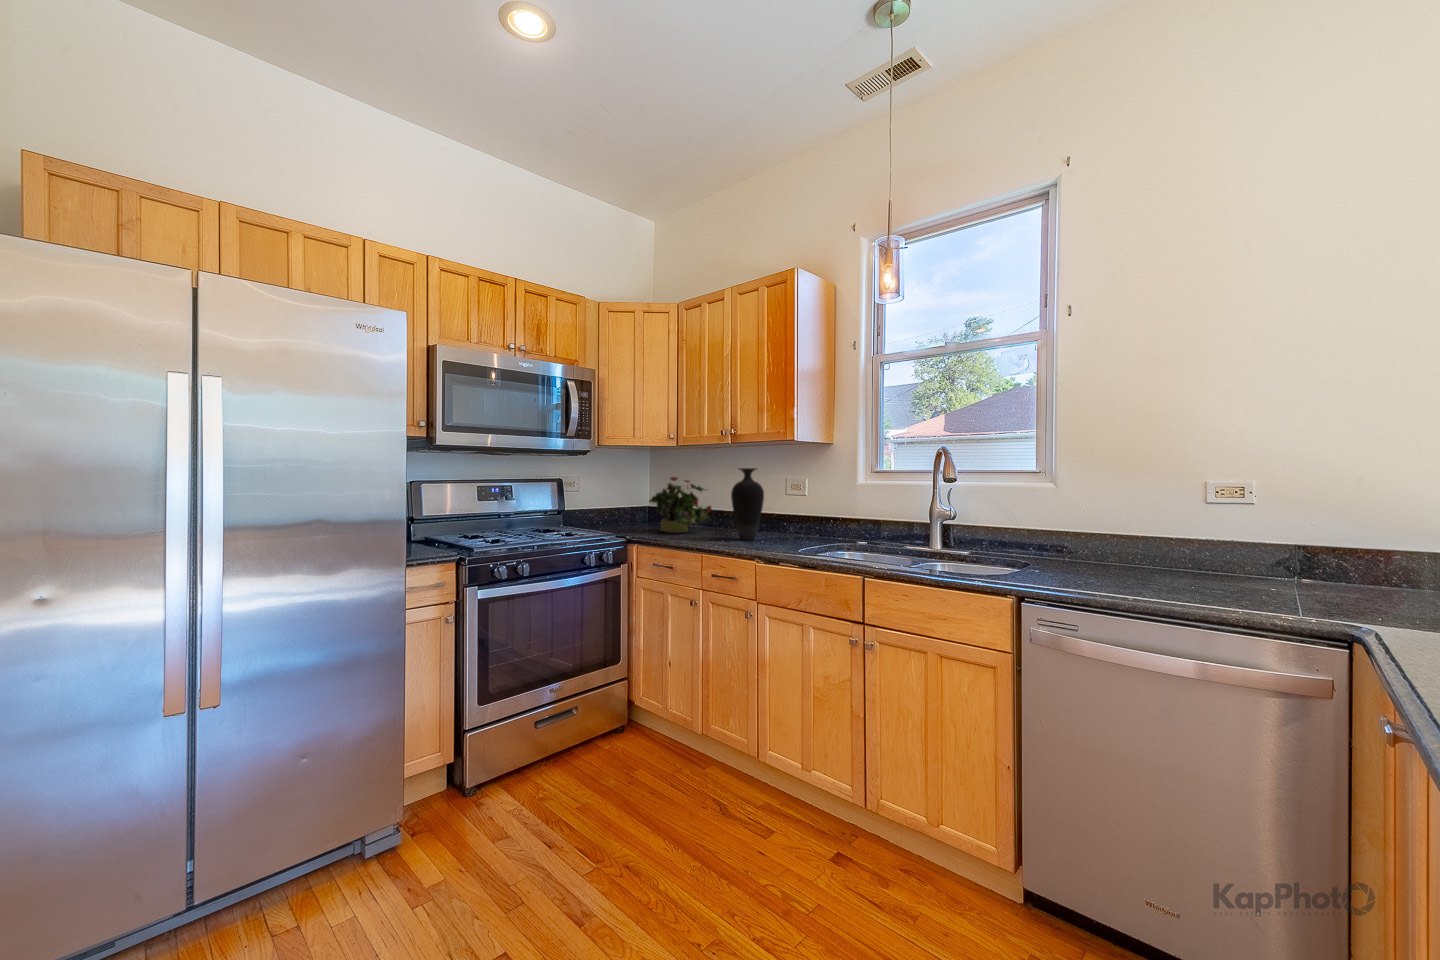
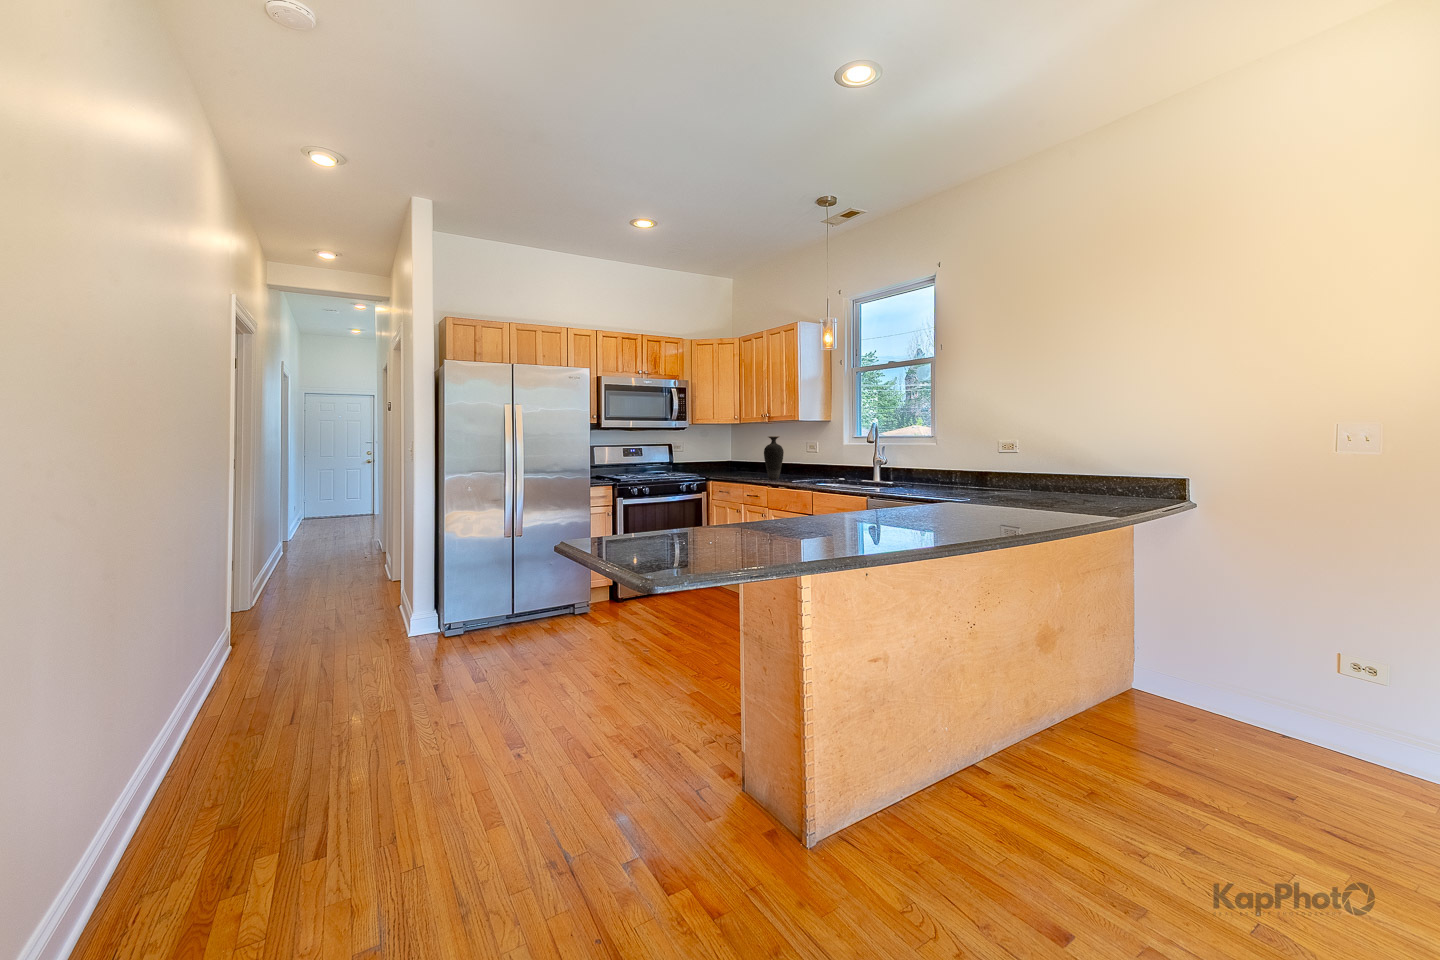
potted plant: present [649,477,712,533] -> none [721,443,758,477]

